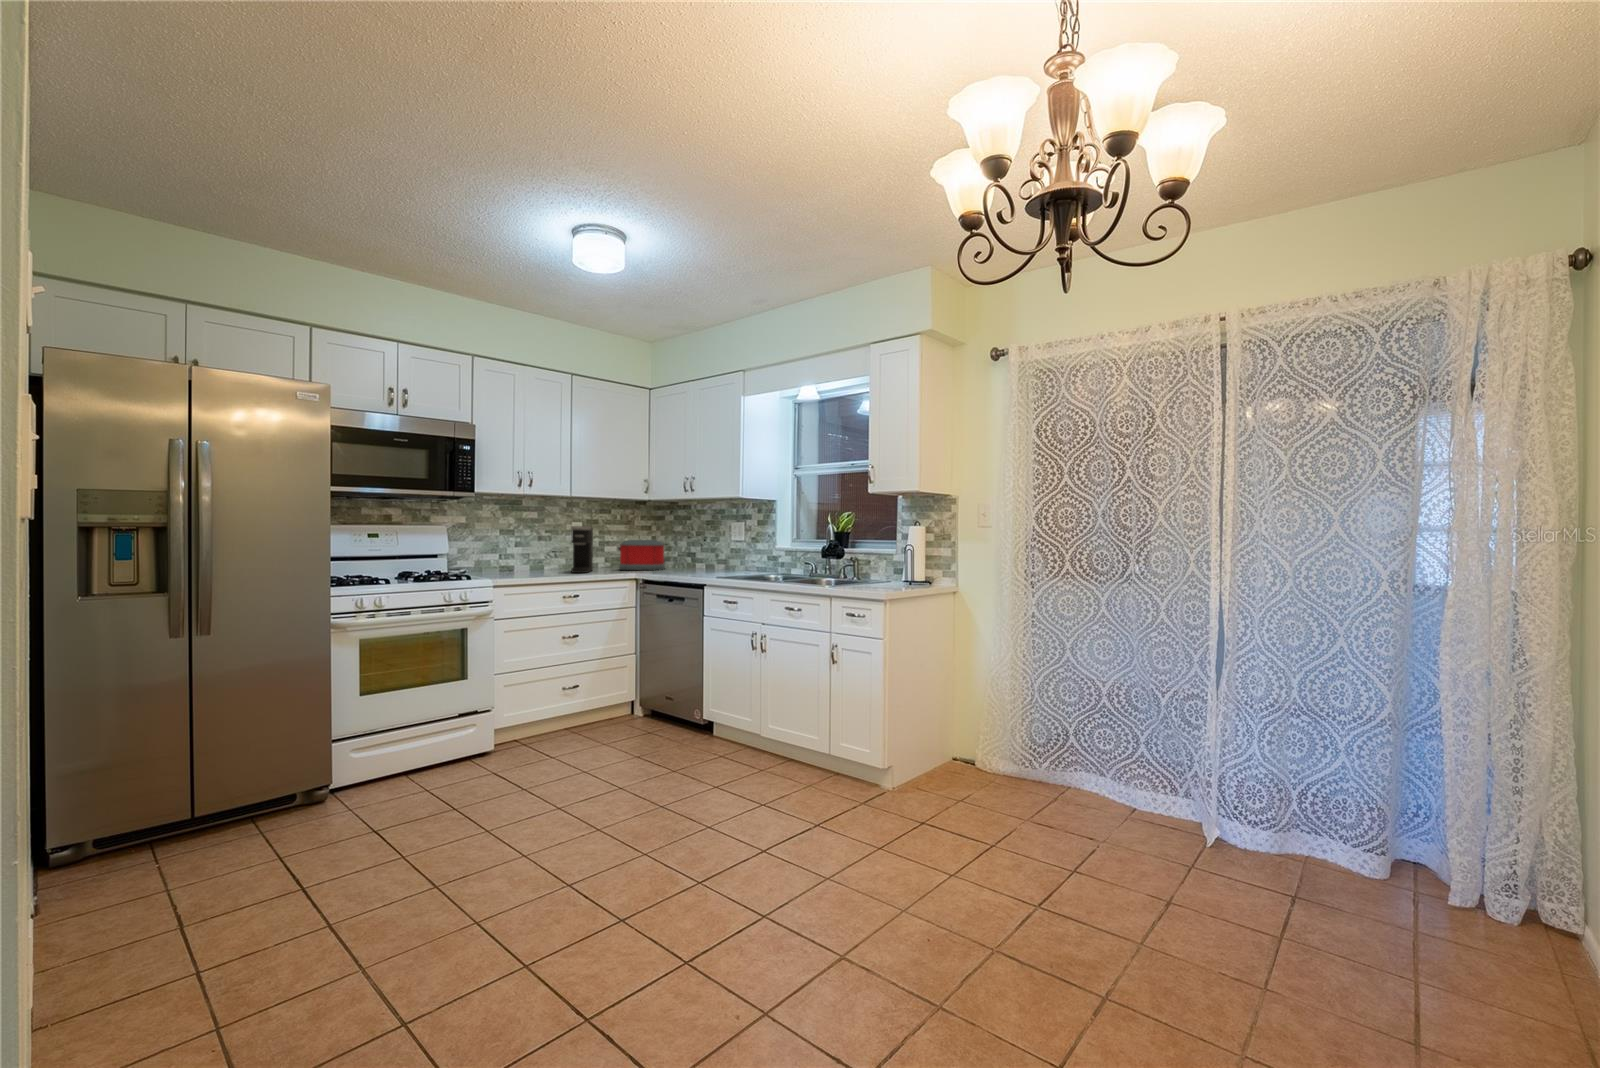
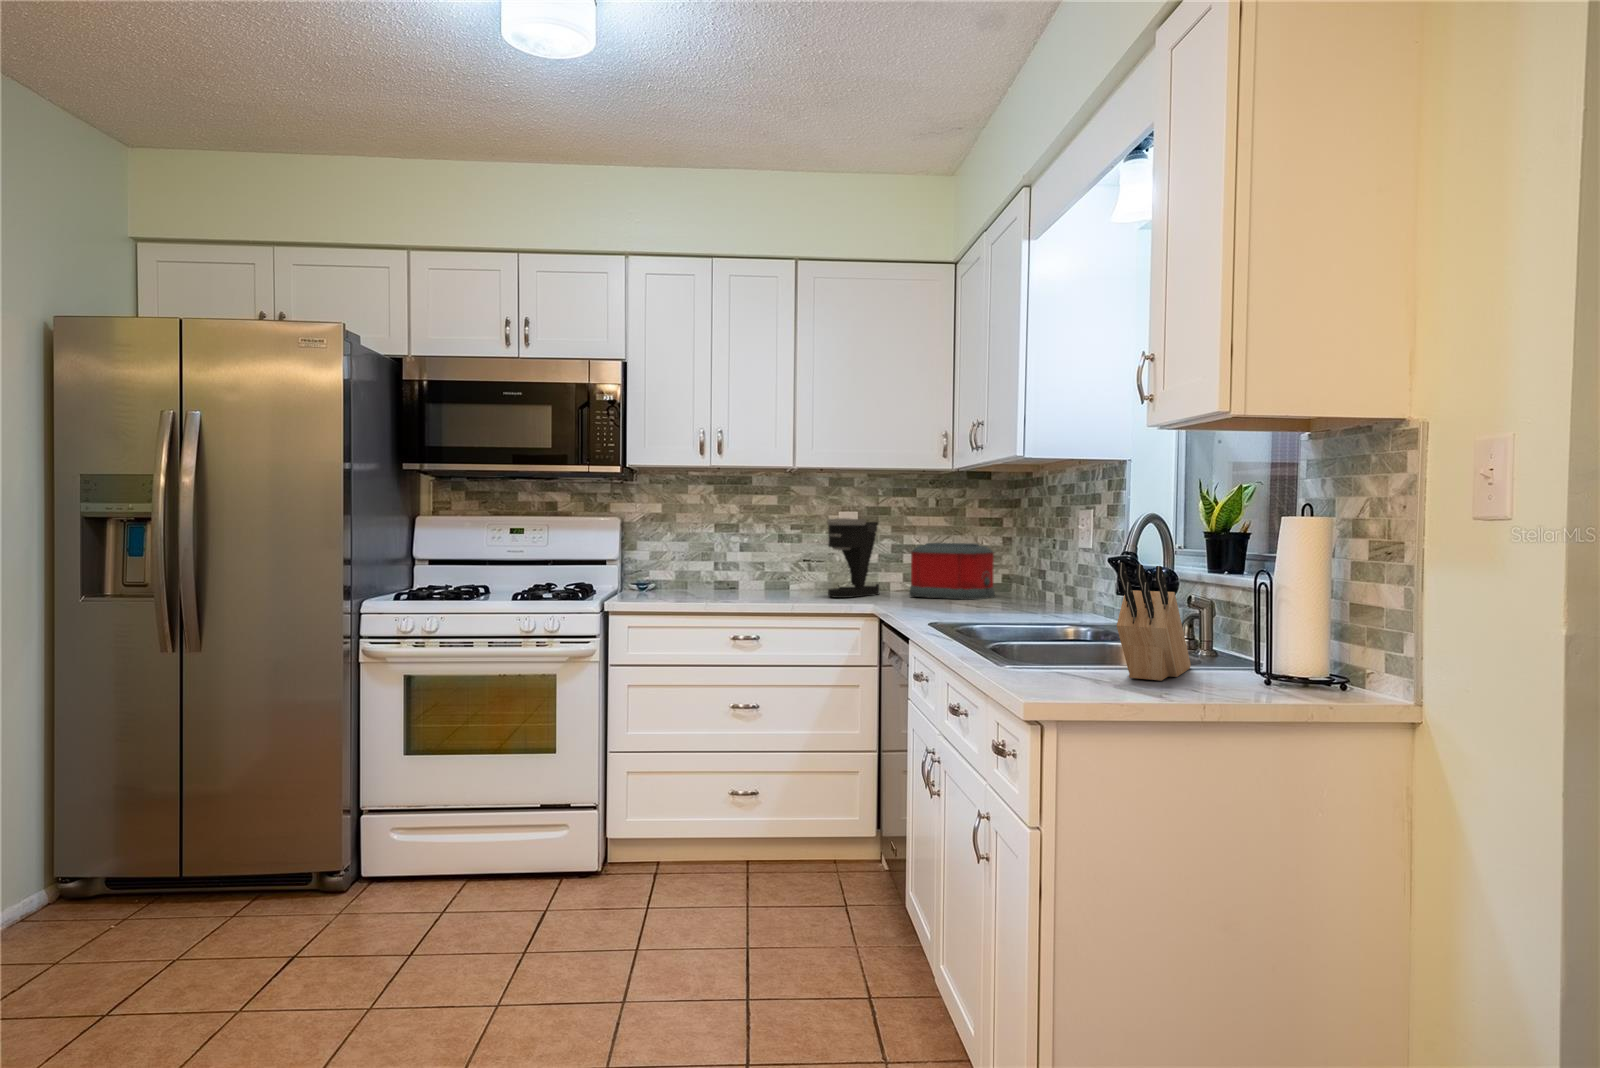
knife block: none [855,546,886,586] -> present [1117,563,1191,681]

